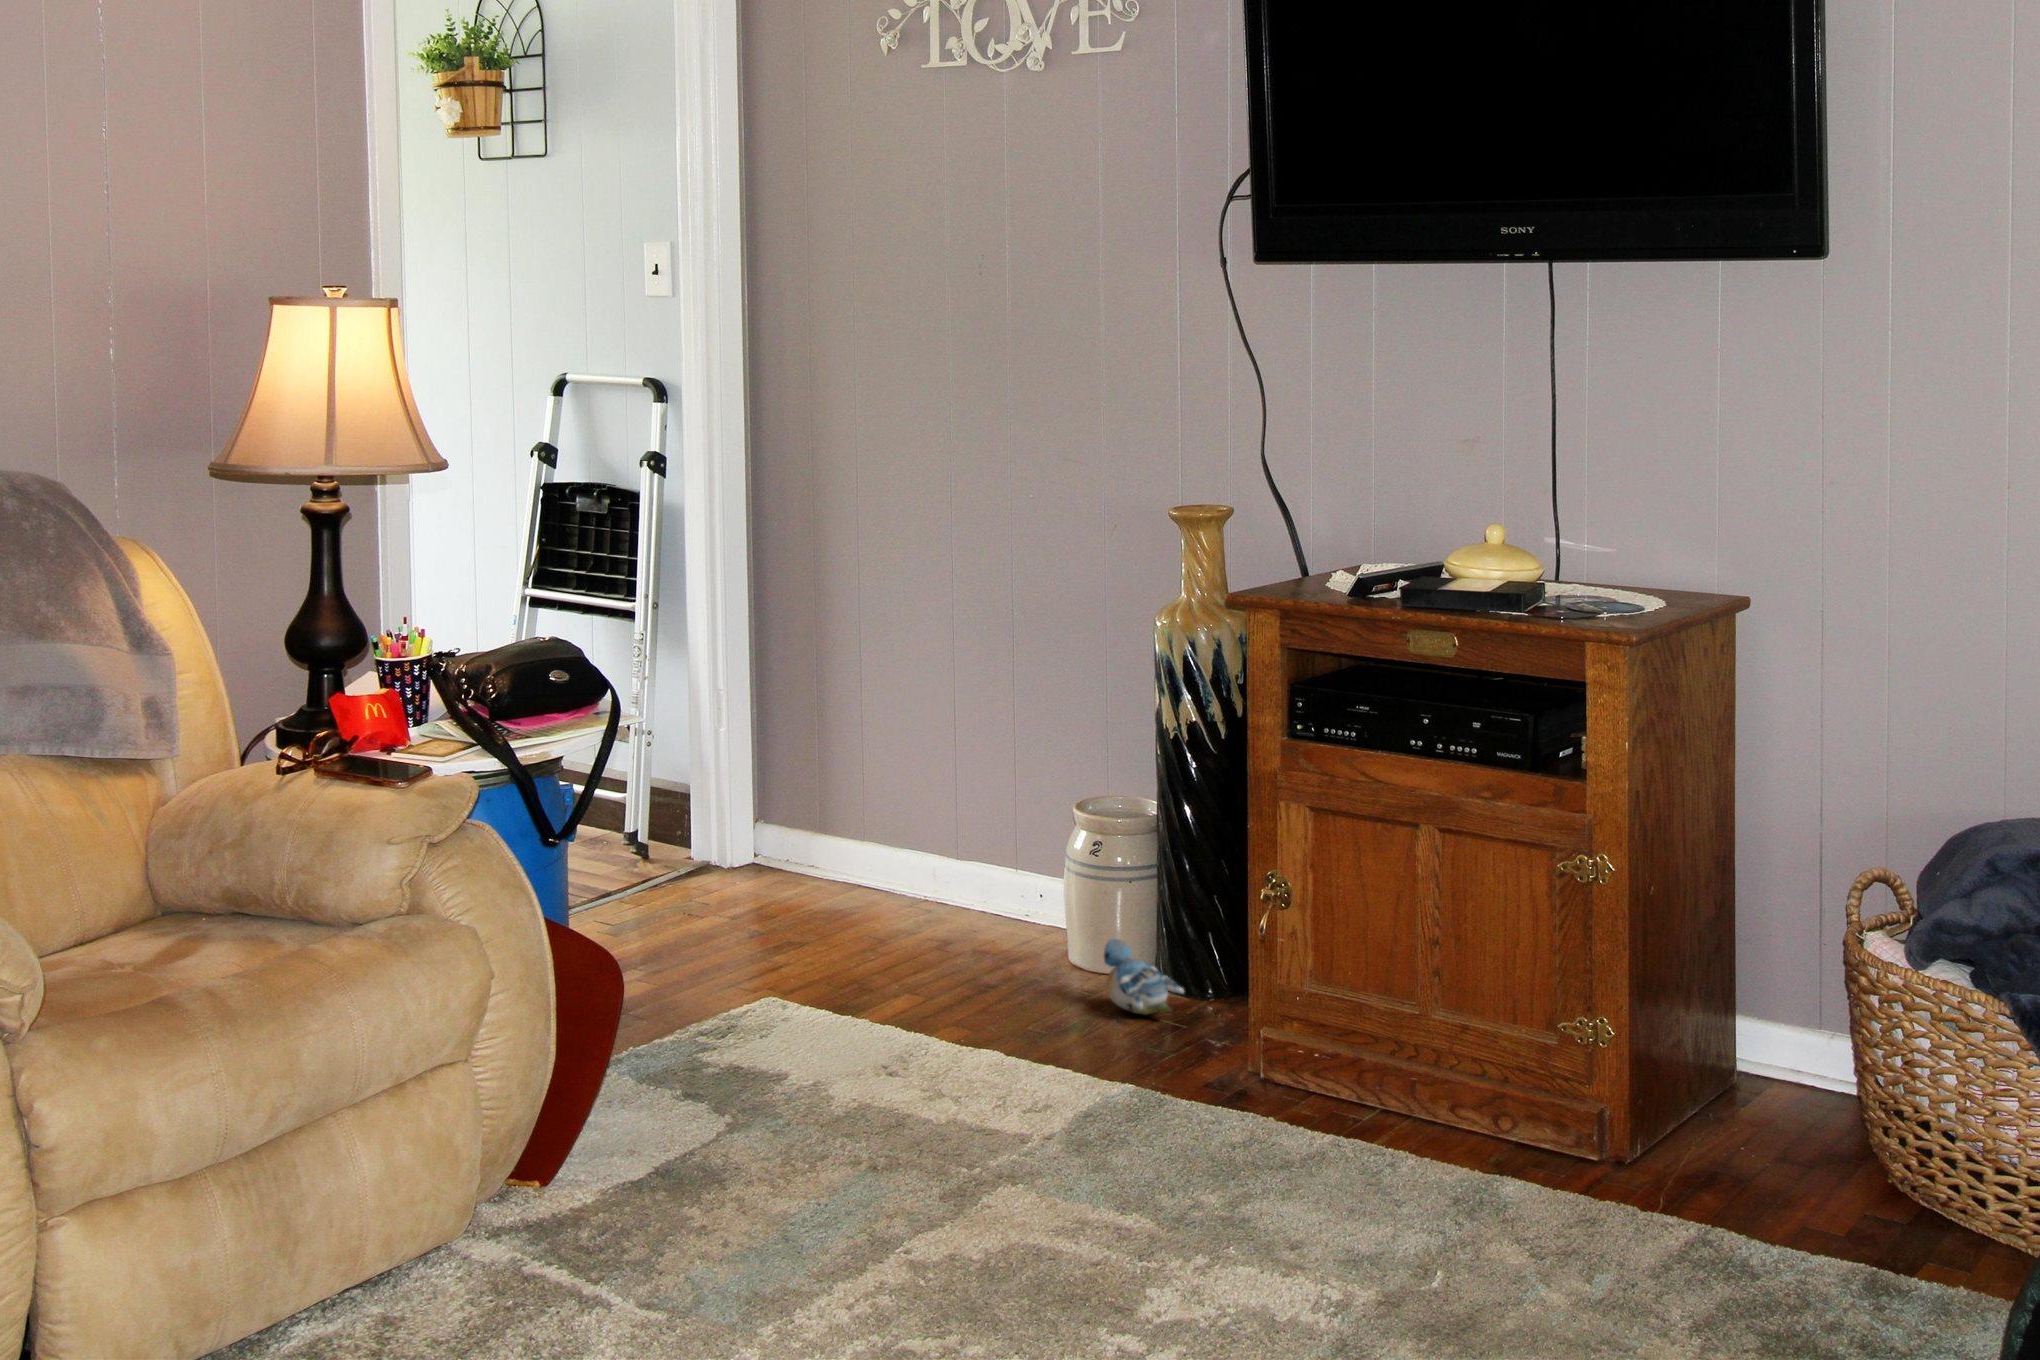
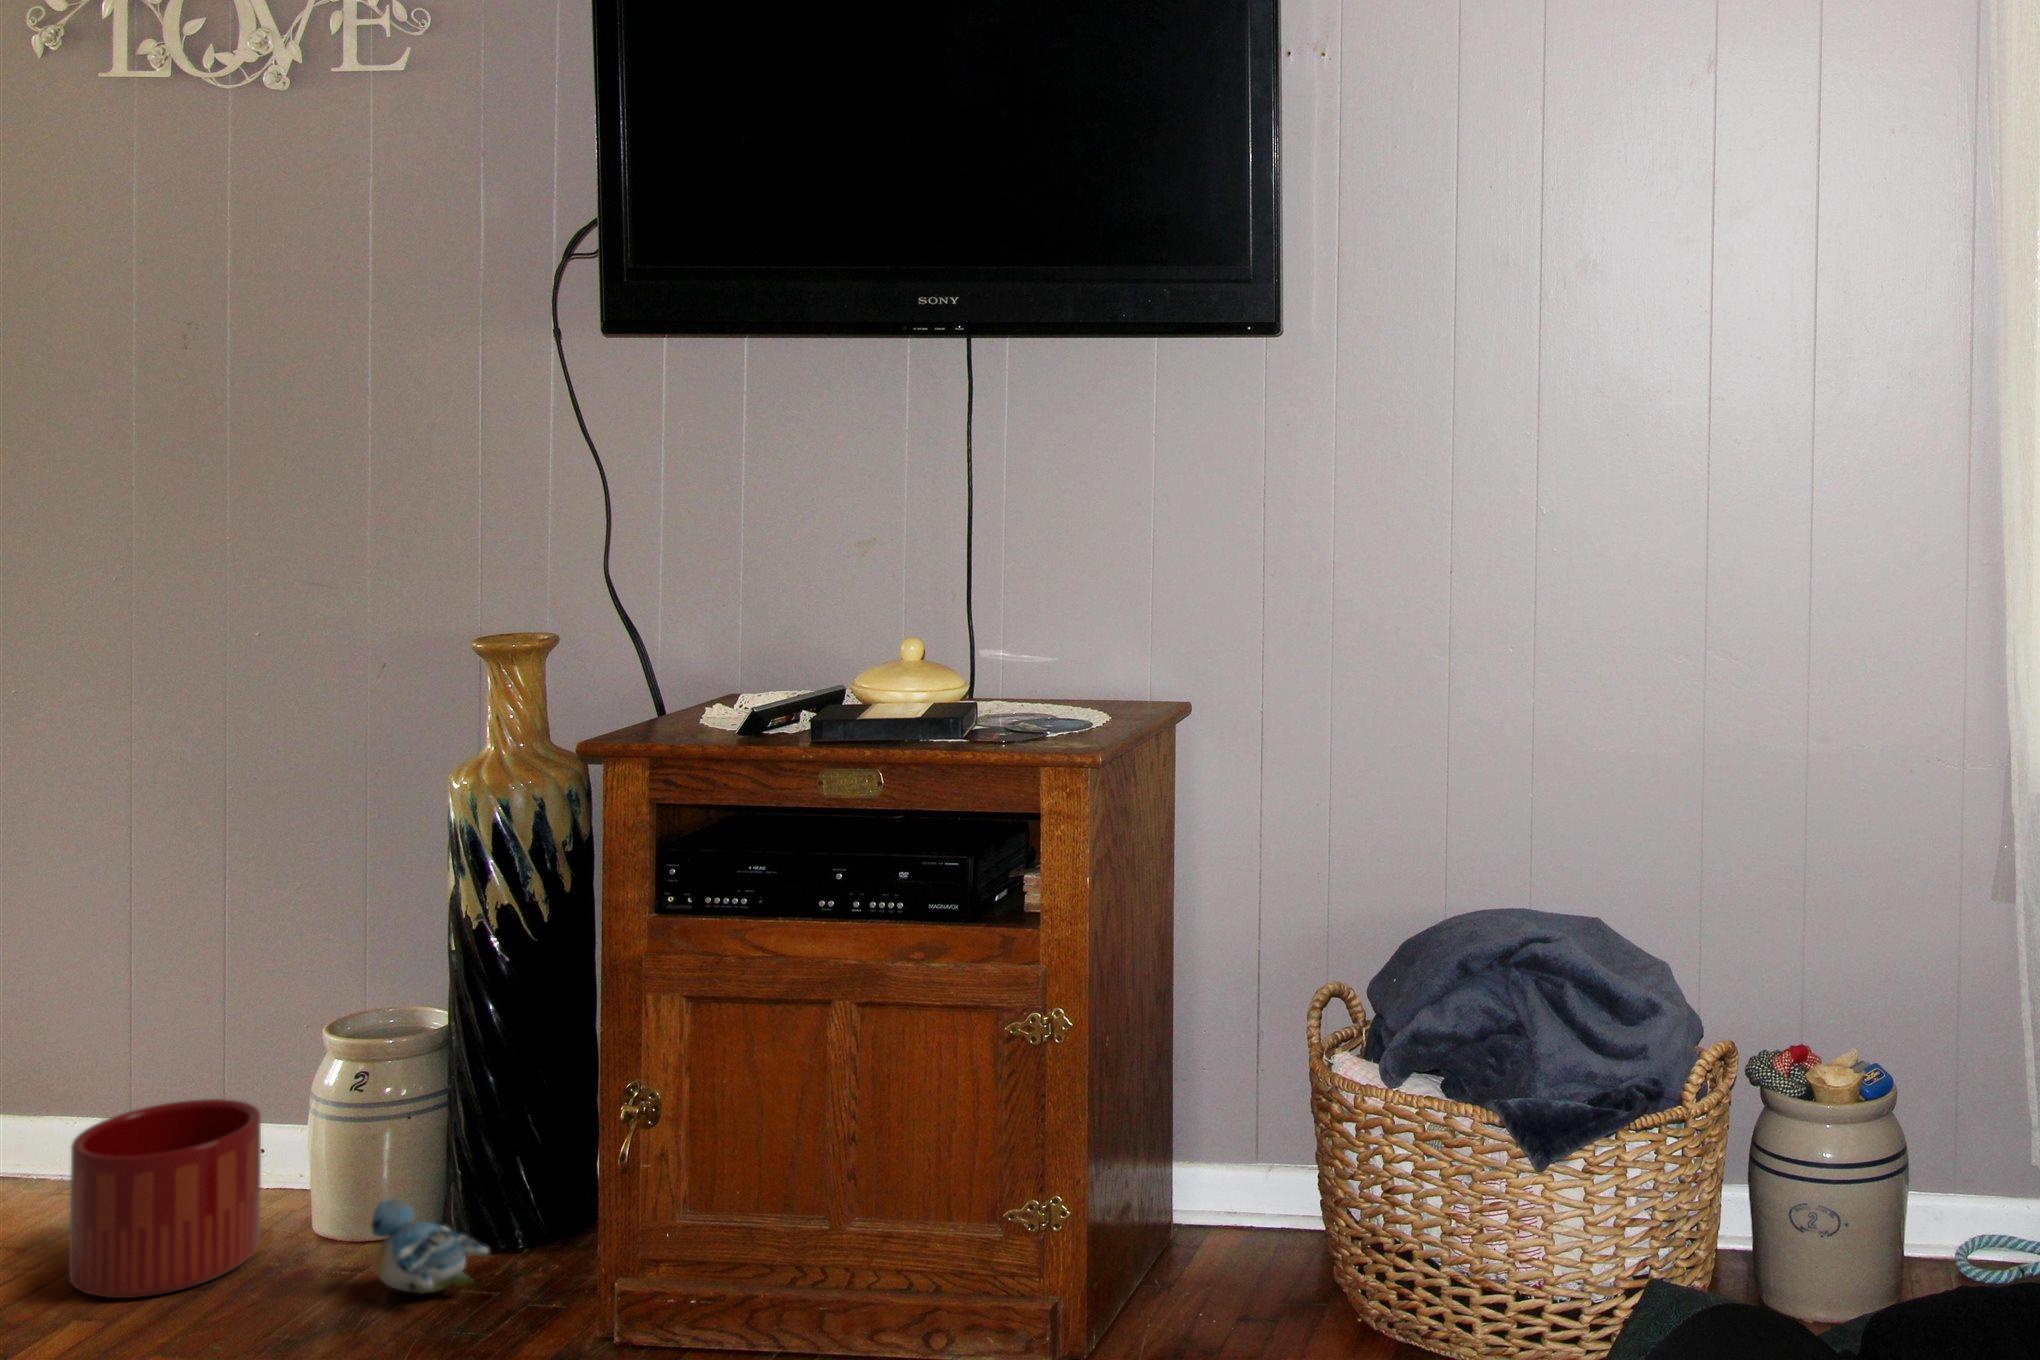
planter: none [915,847,1035,982] -> present [69,1099,261,1298]

